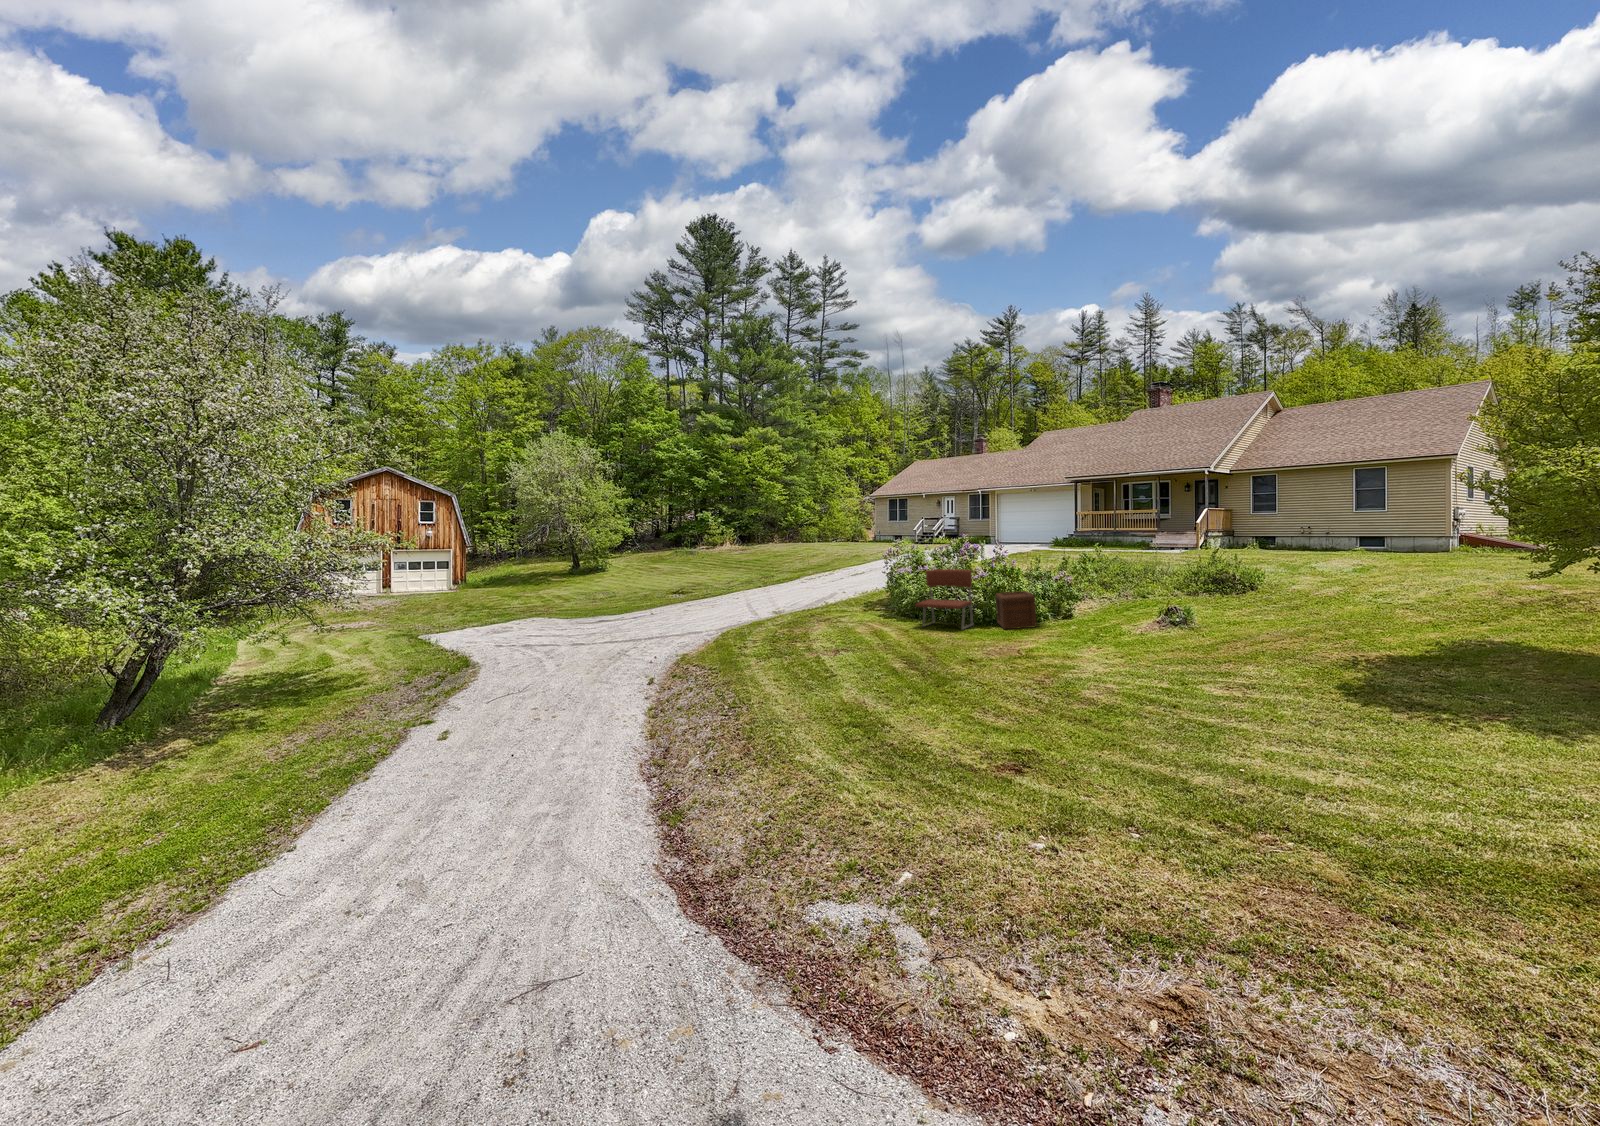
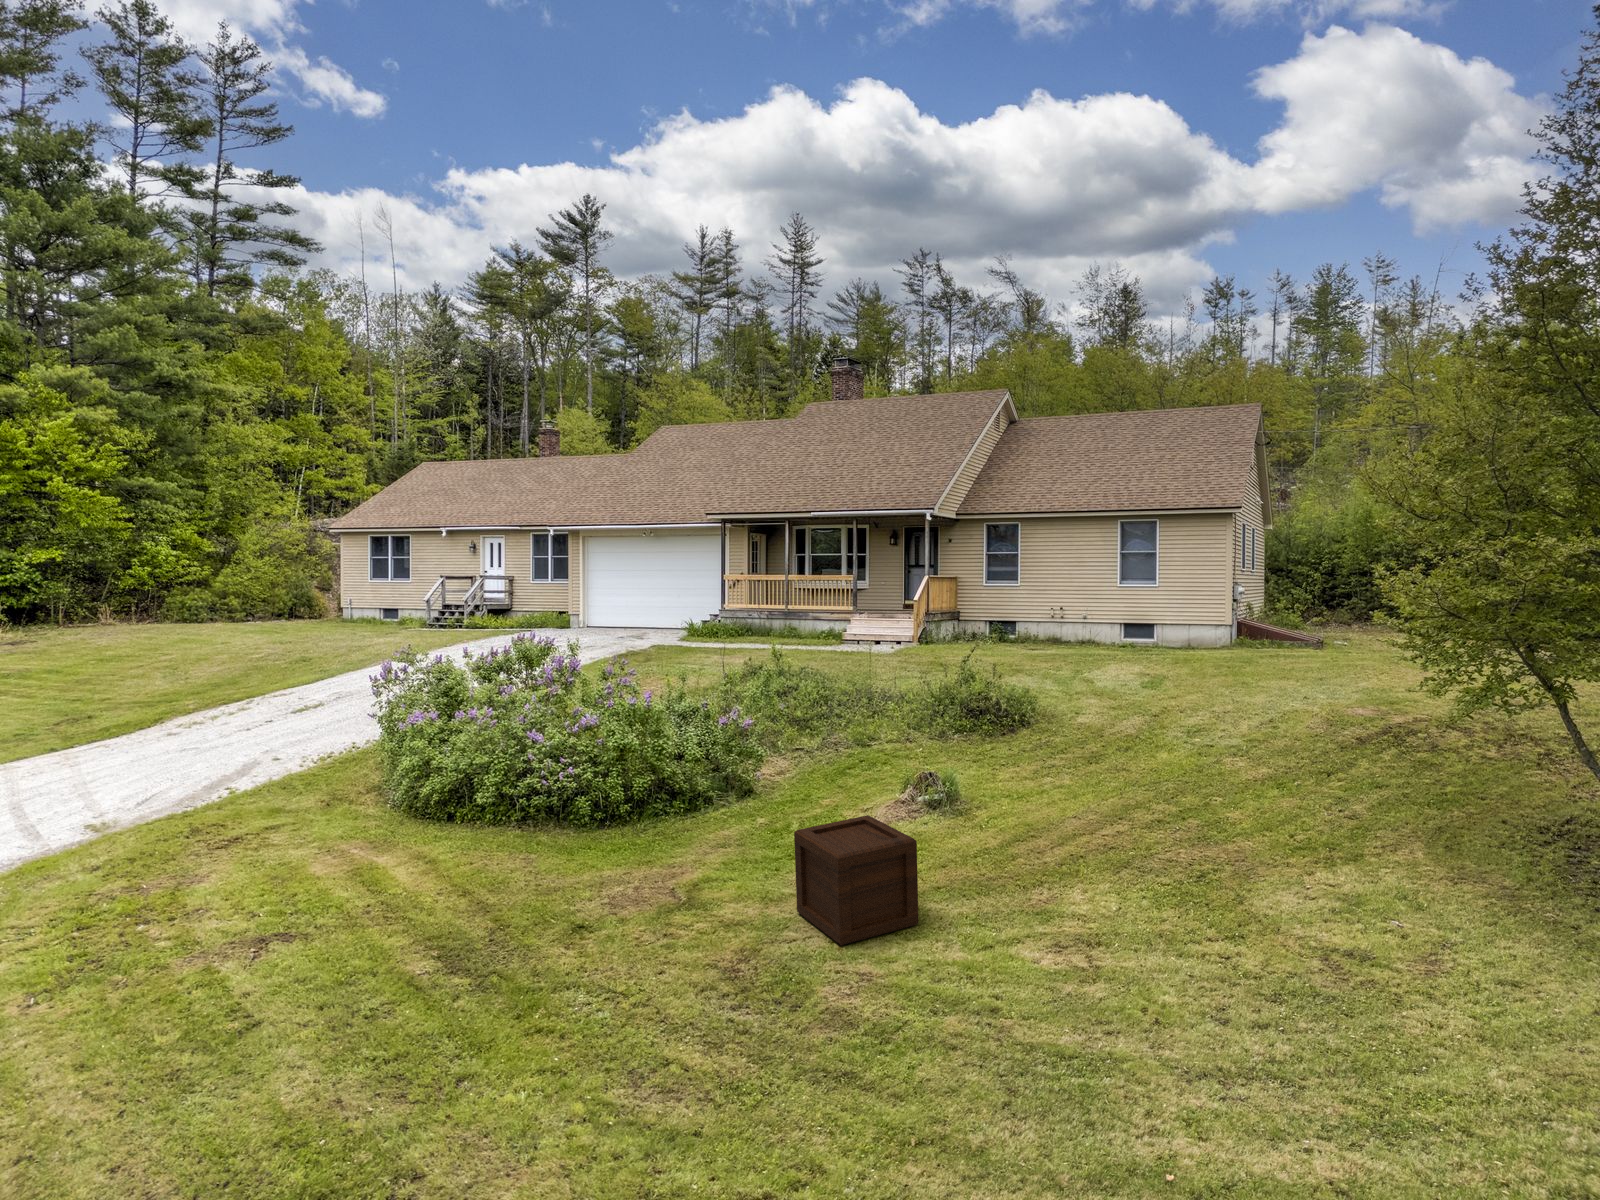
bench: present [915,569,973,630] -> none [568,767,739,960]

